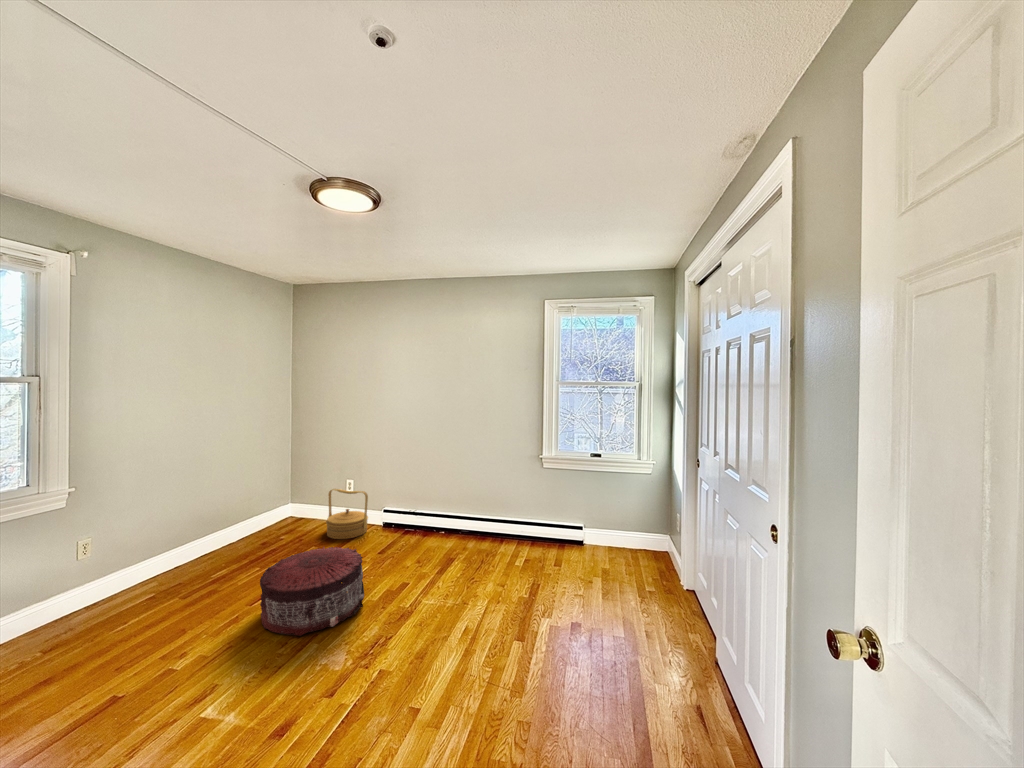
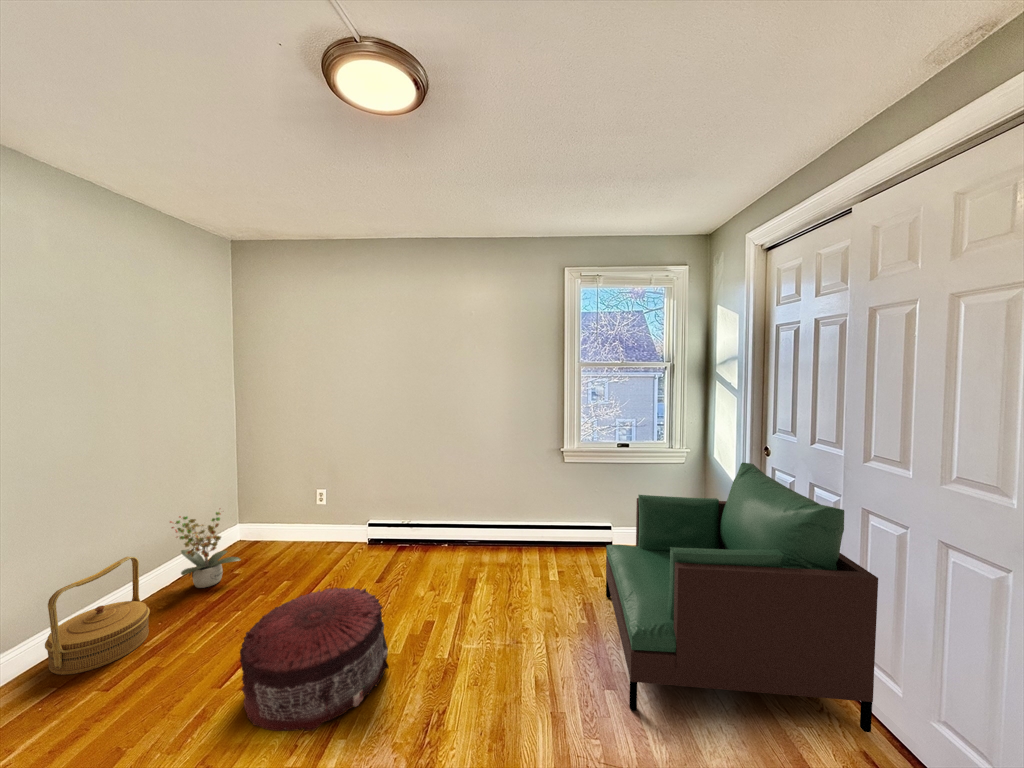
armchair: none [527,471,721,695] -> present [606,463,878,732]
potted plant: none [237,487,284,546] -> present [170,512,241,588]
woven basket: present [326,489,368,539] -> present [45,557,150,675]

